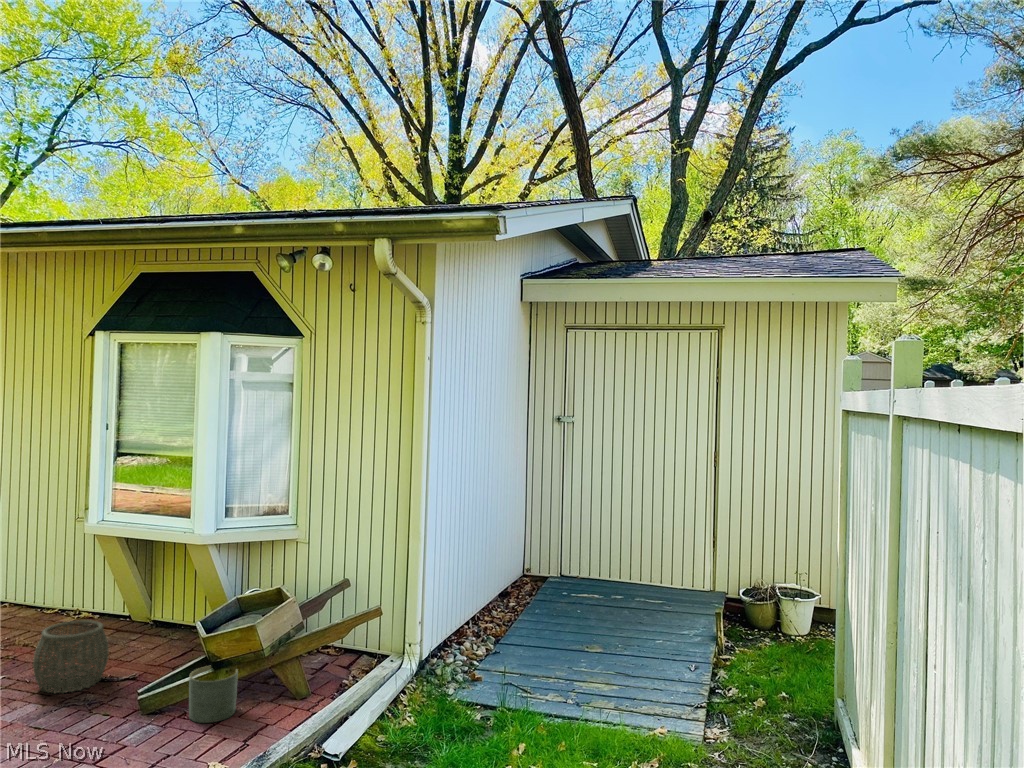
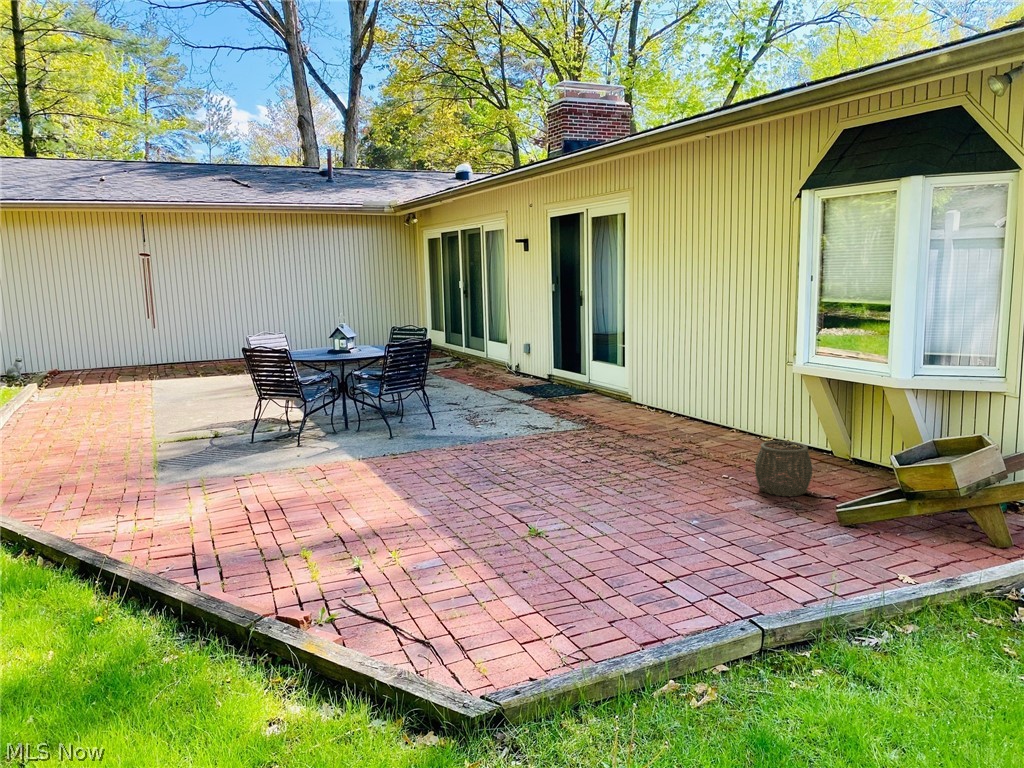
planter: present [189,666,238,723] -> none [881,497,930,547]

